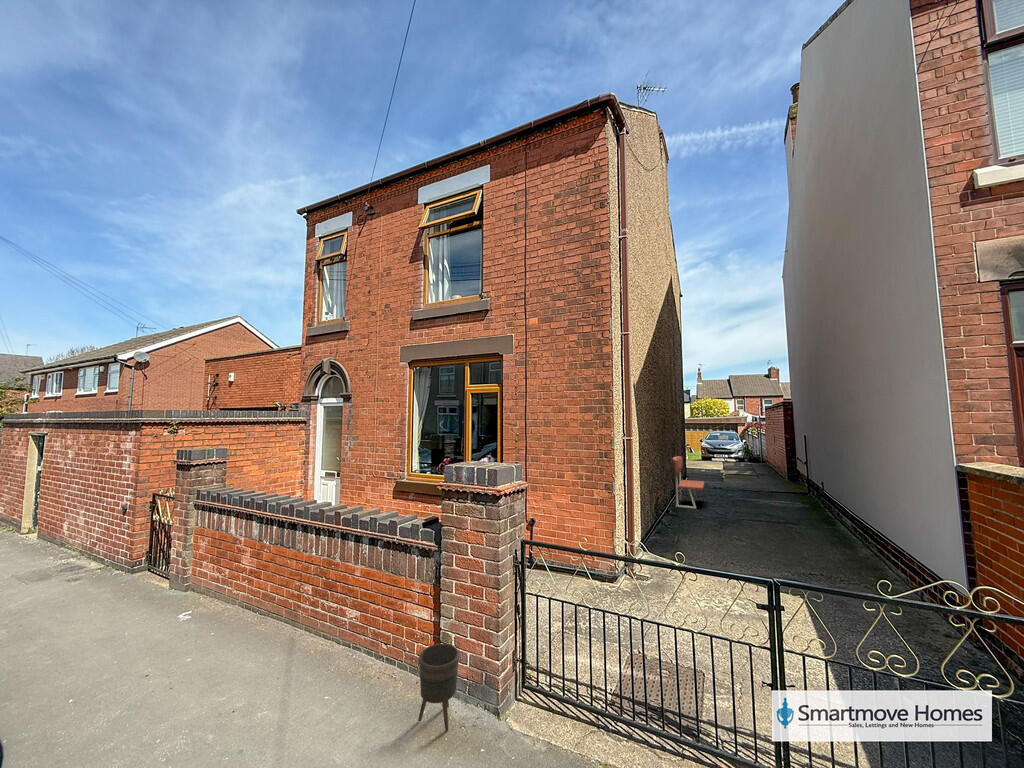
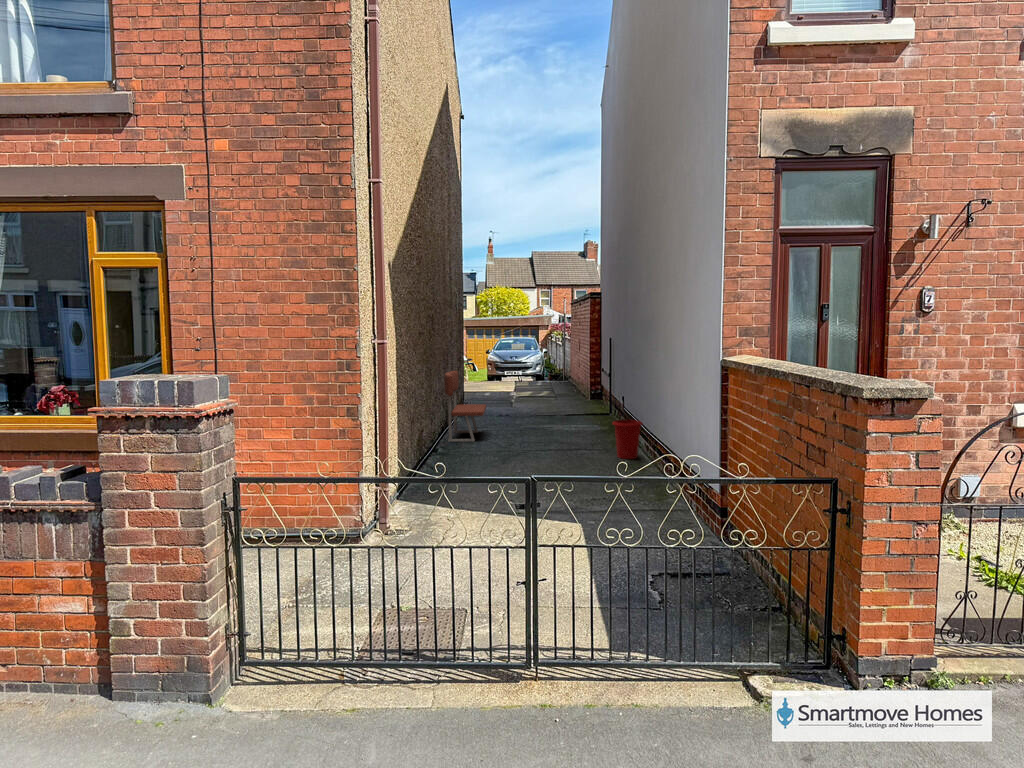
waste bin: none [822,507,856,543] -> present [613,420,643,459]
planter: present [418,644,459,731] -> none [81,633,147,737]

